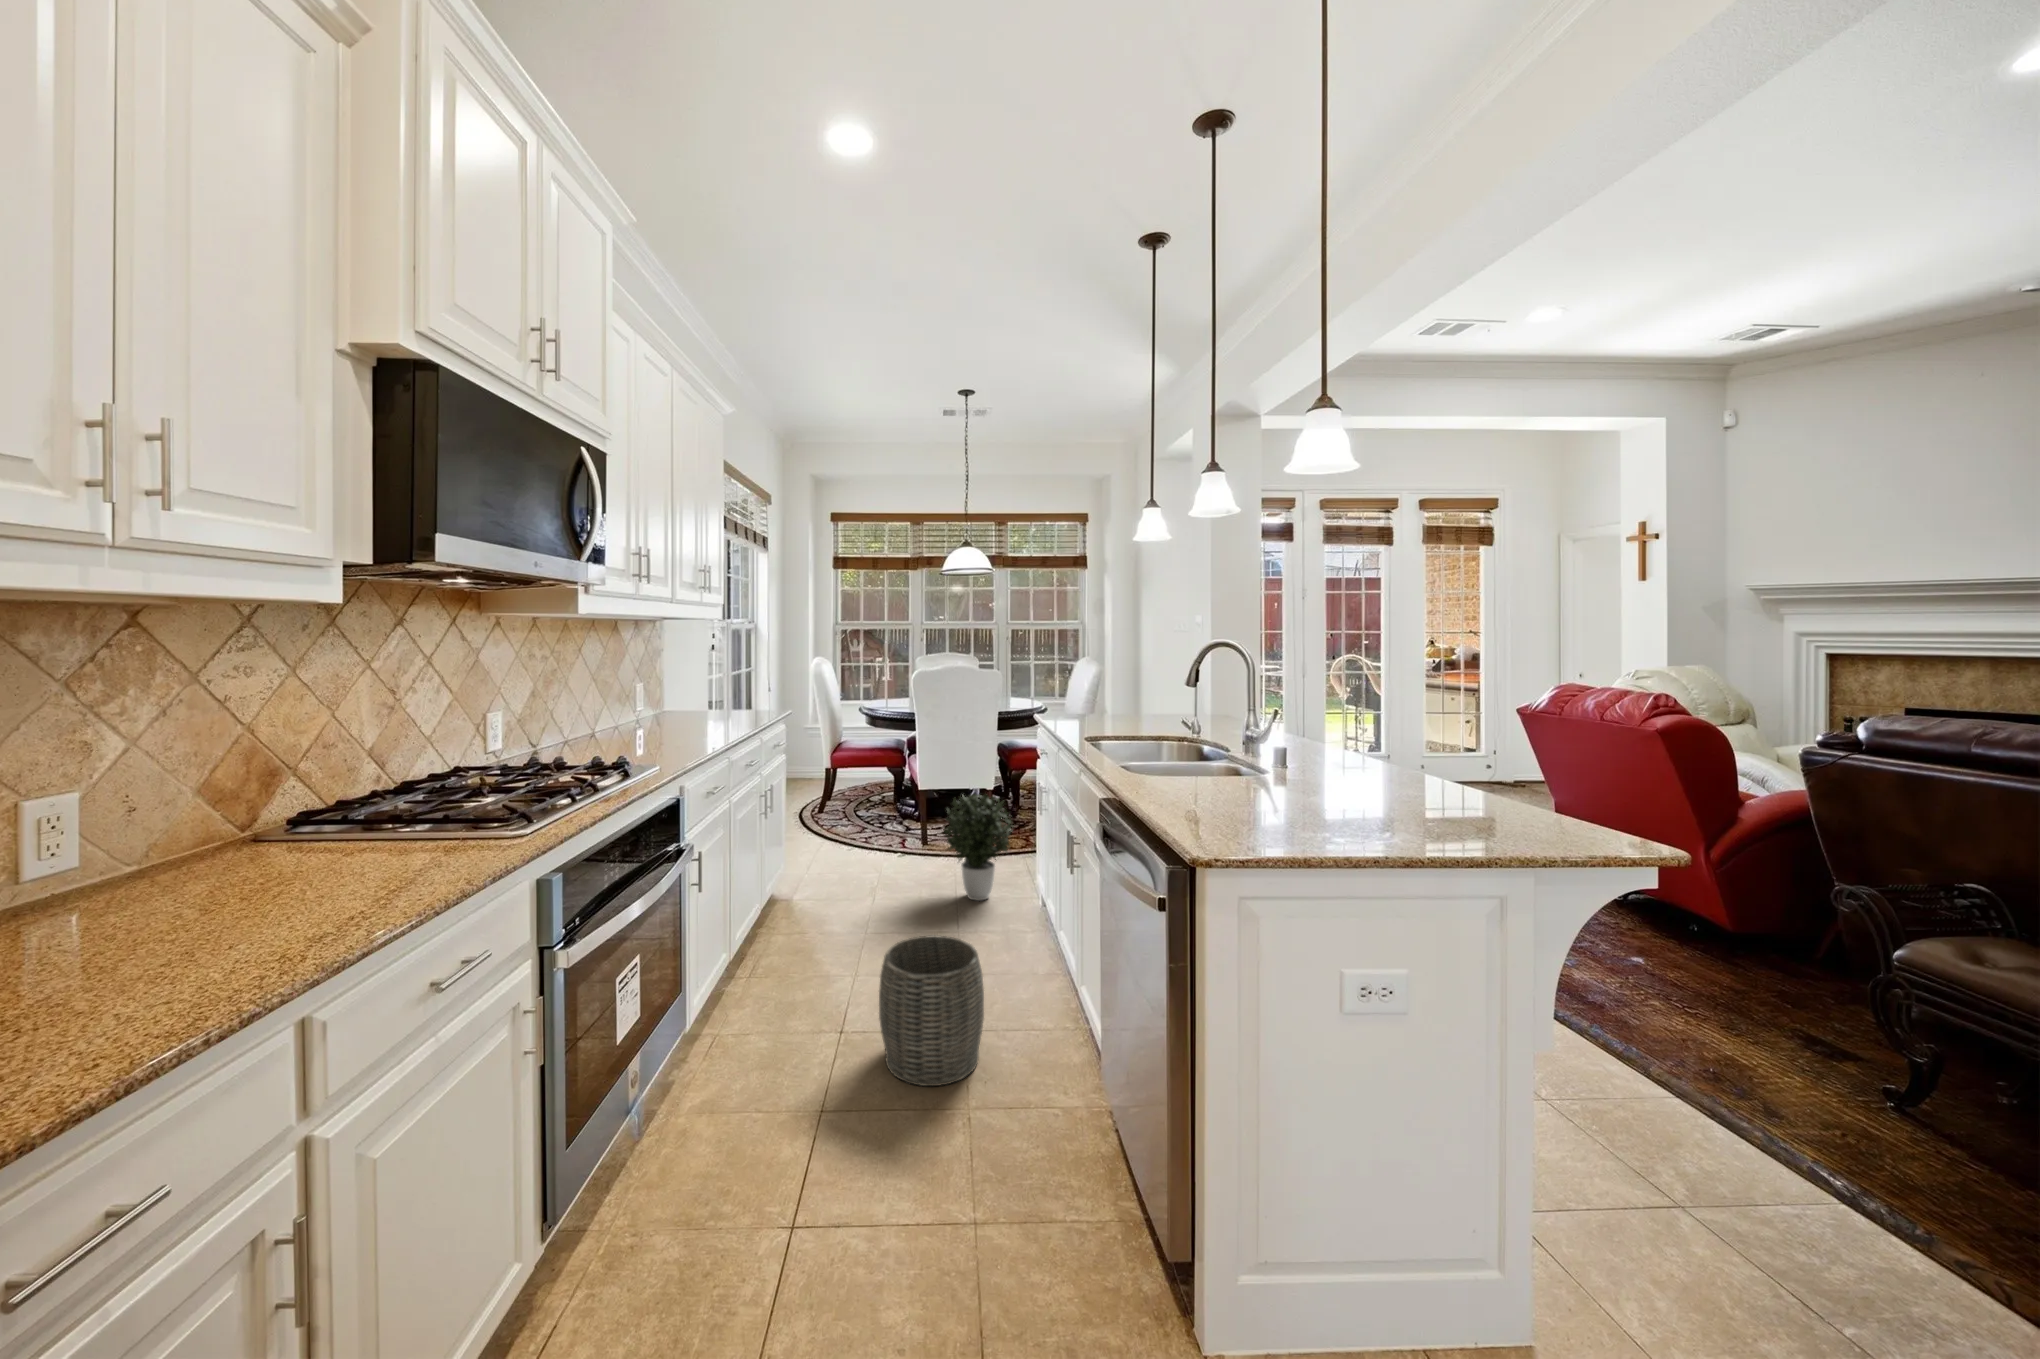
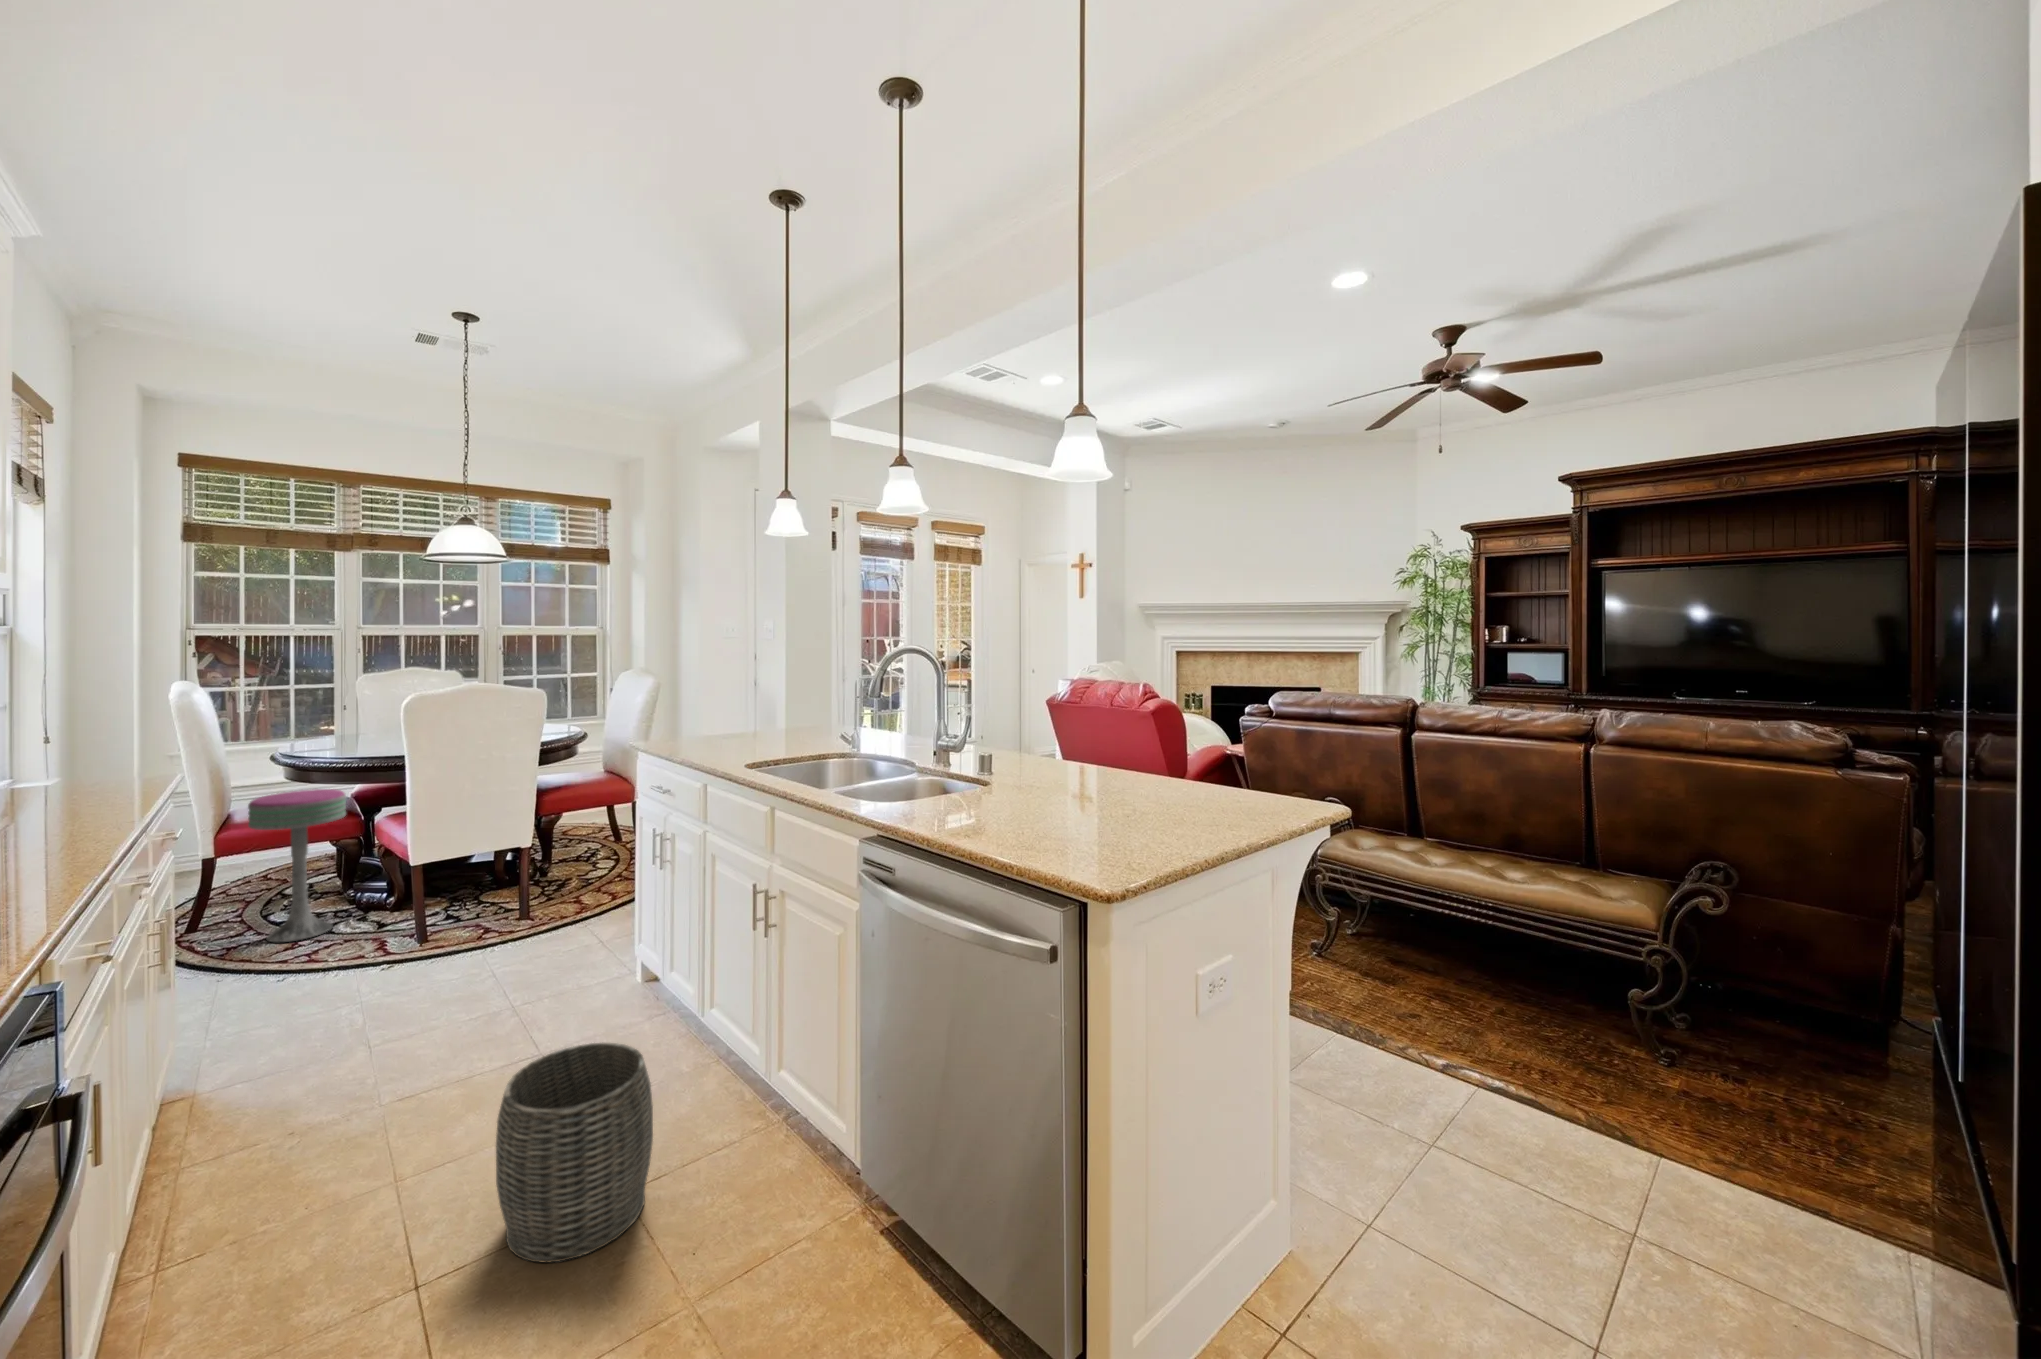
bar stool: none [841,732,892,831] -> present [248,789,346,942]
potted plant: present [944,794,1013,901] -> none [483,850,591,994]

